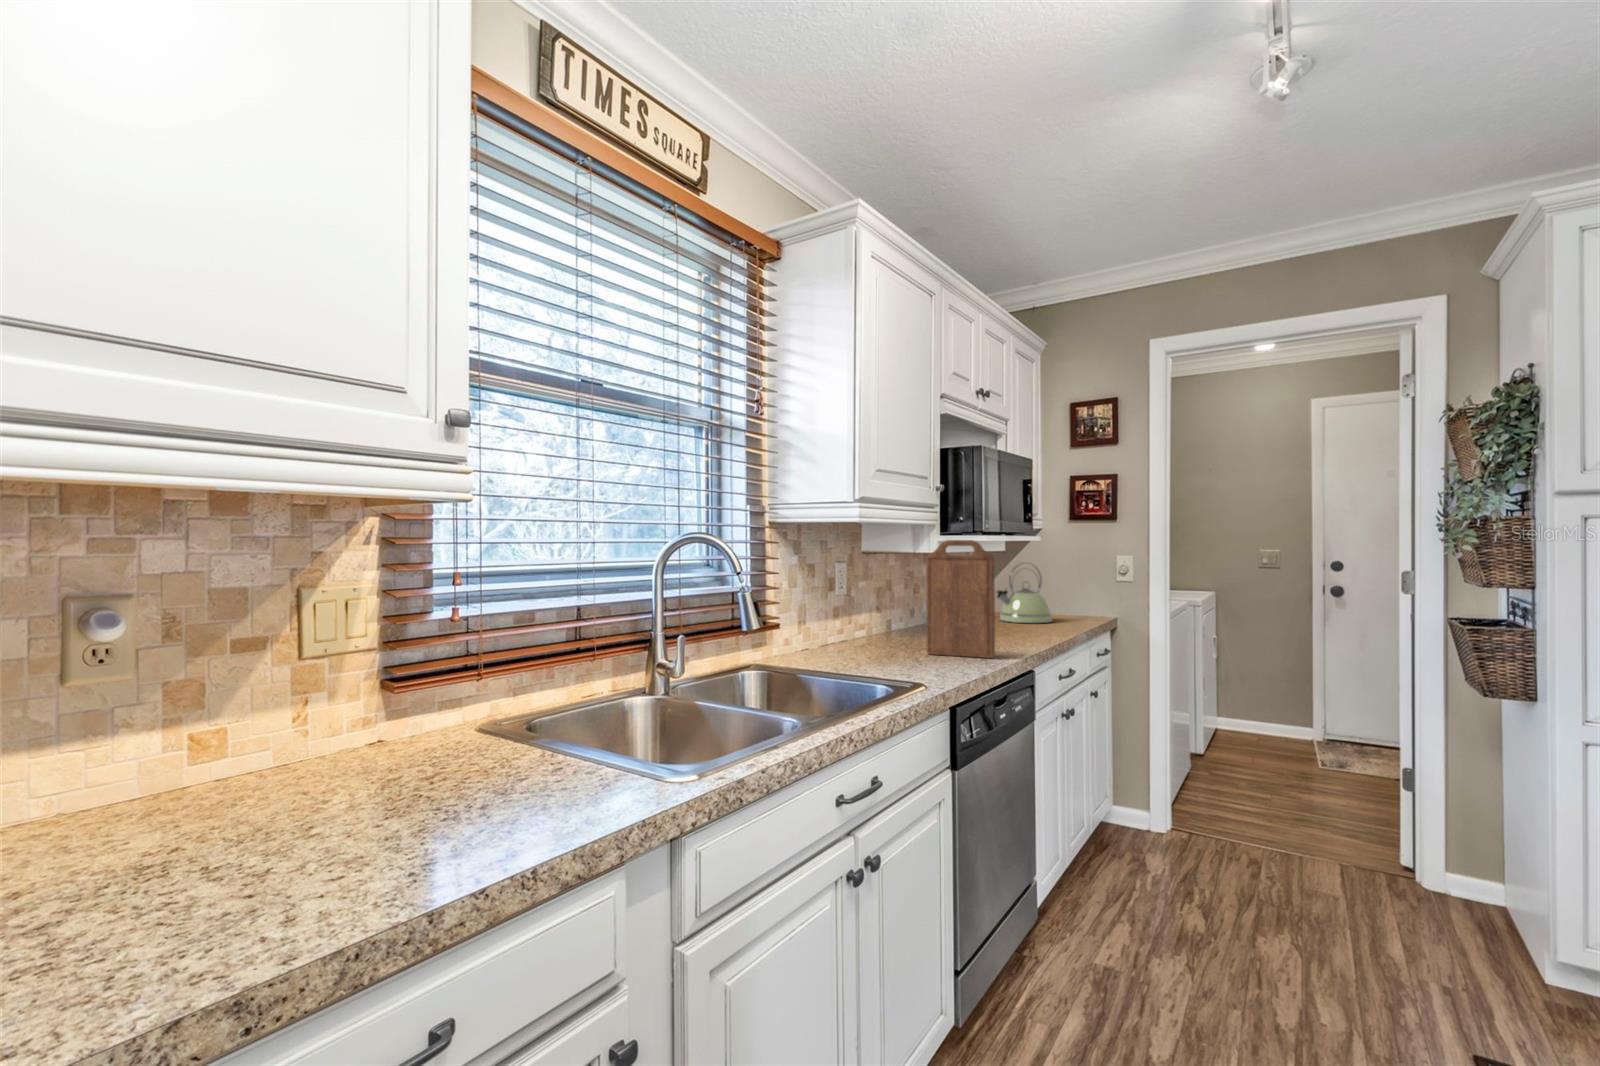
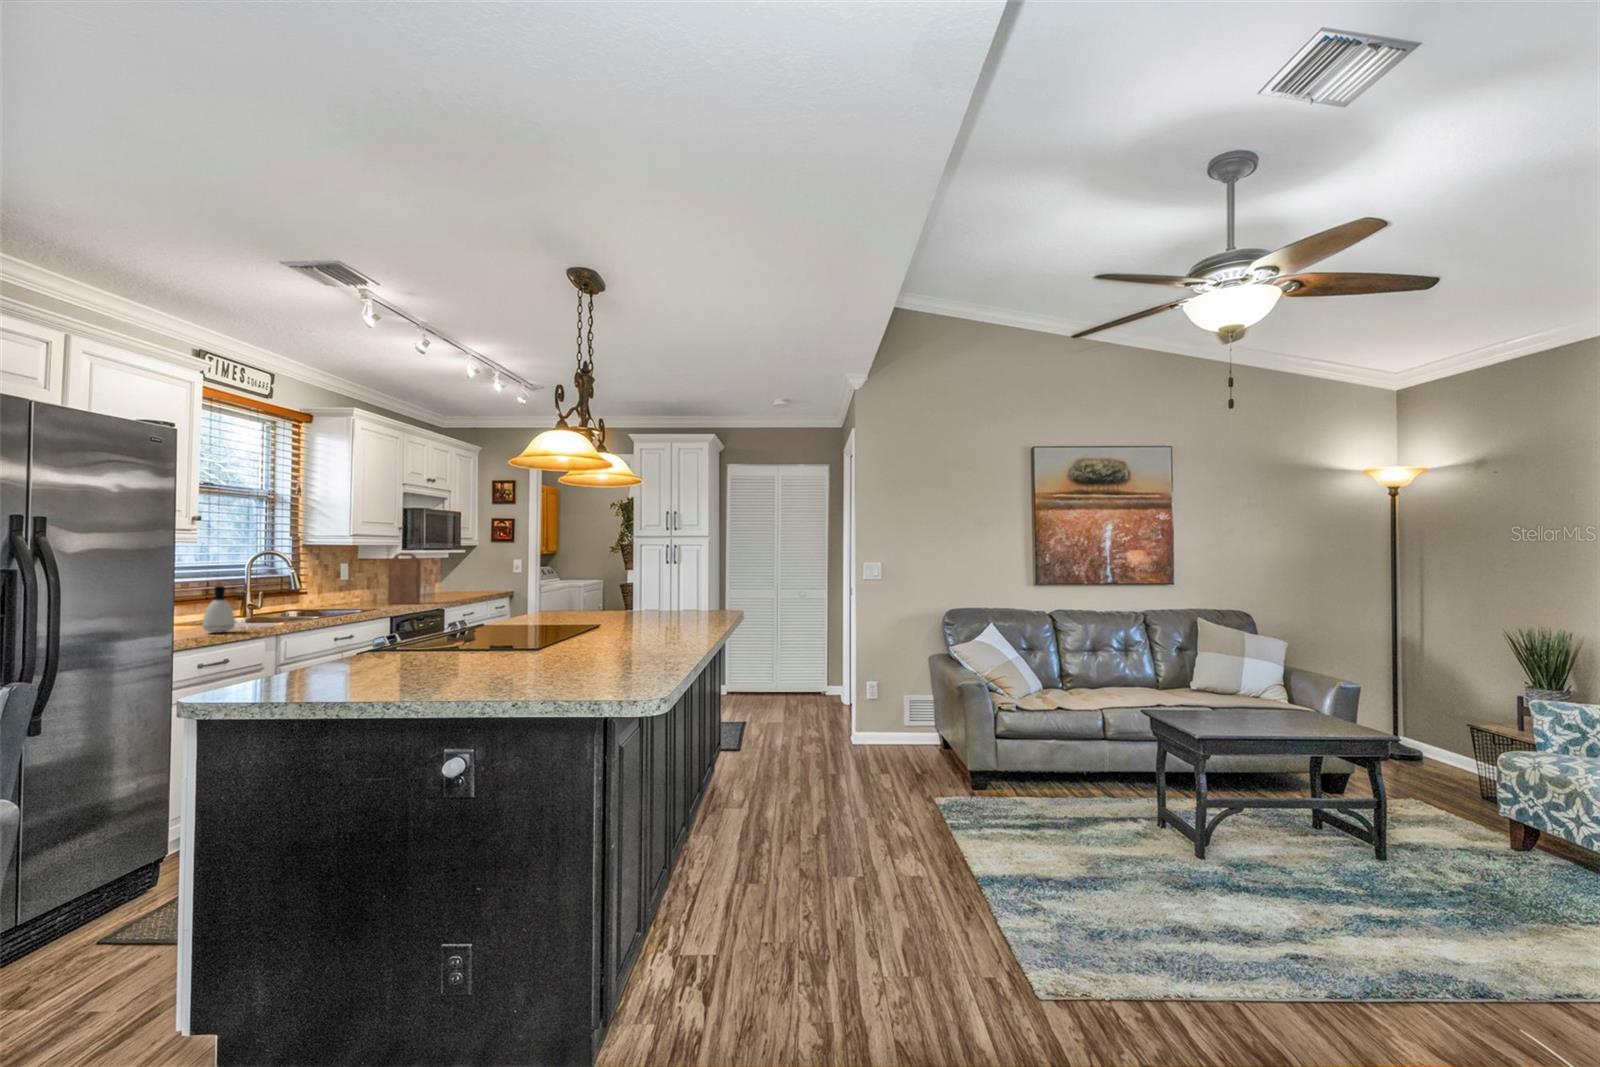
kettle: present [997,562,1052,623] -> none [443,563,475,594]
soap dispenser: none [466,645,566,819] -> present [203,586,235,633]

